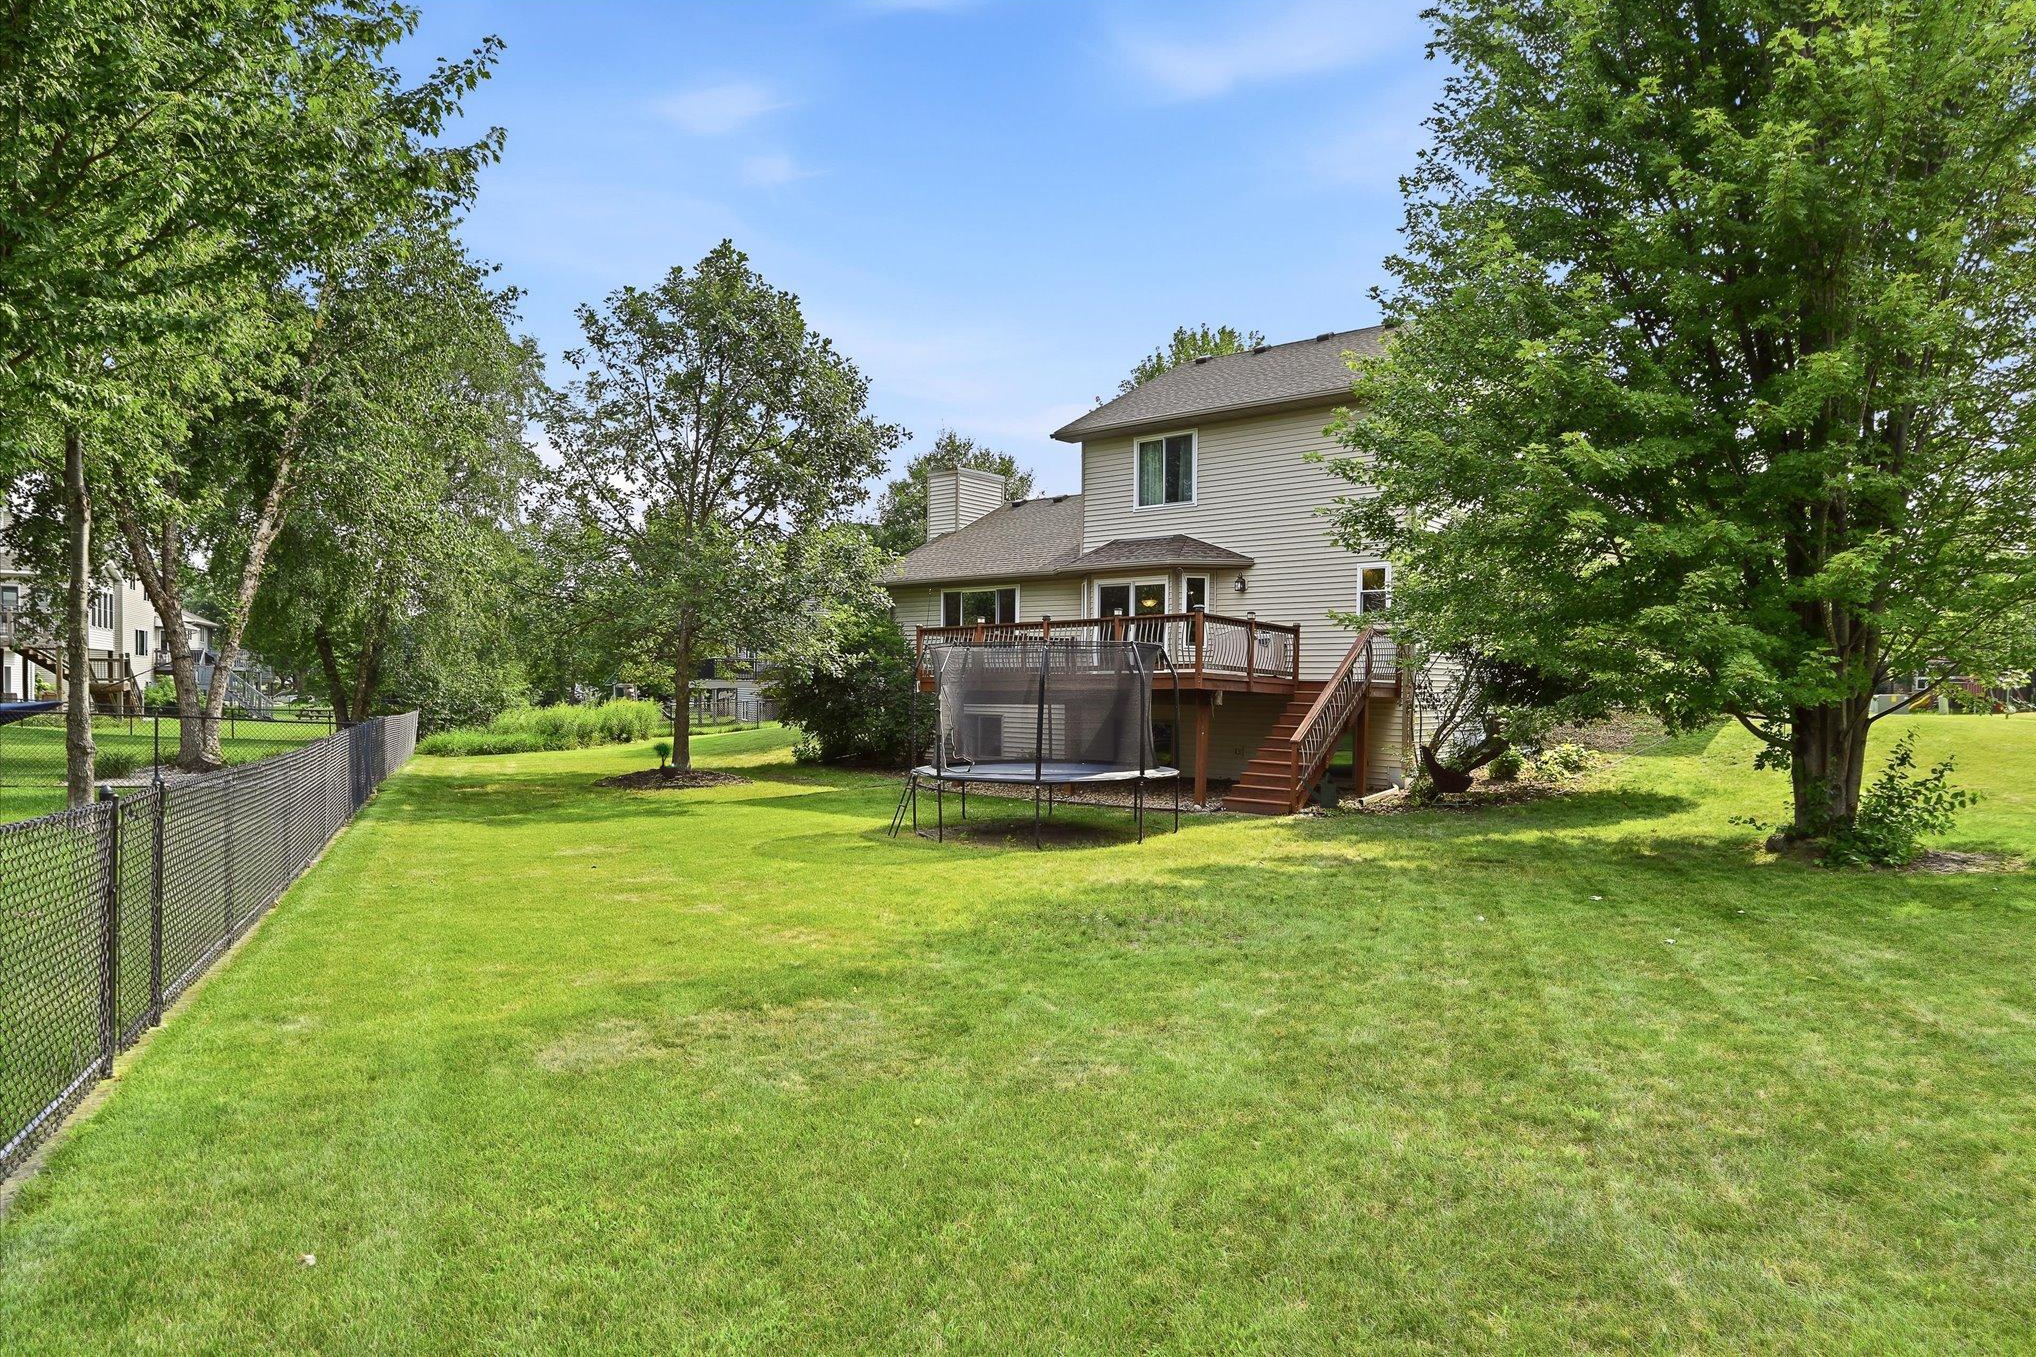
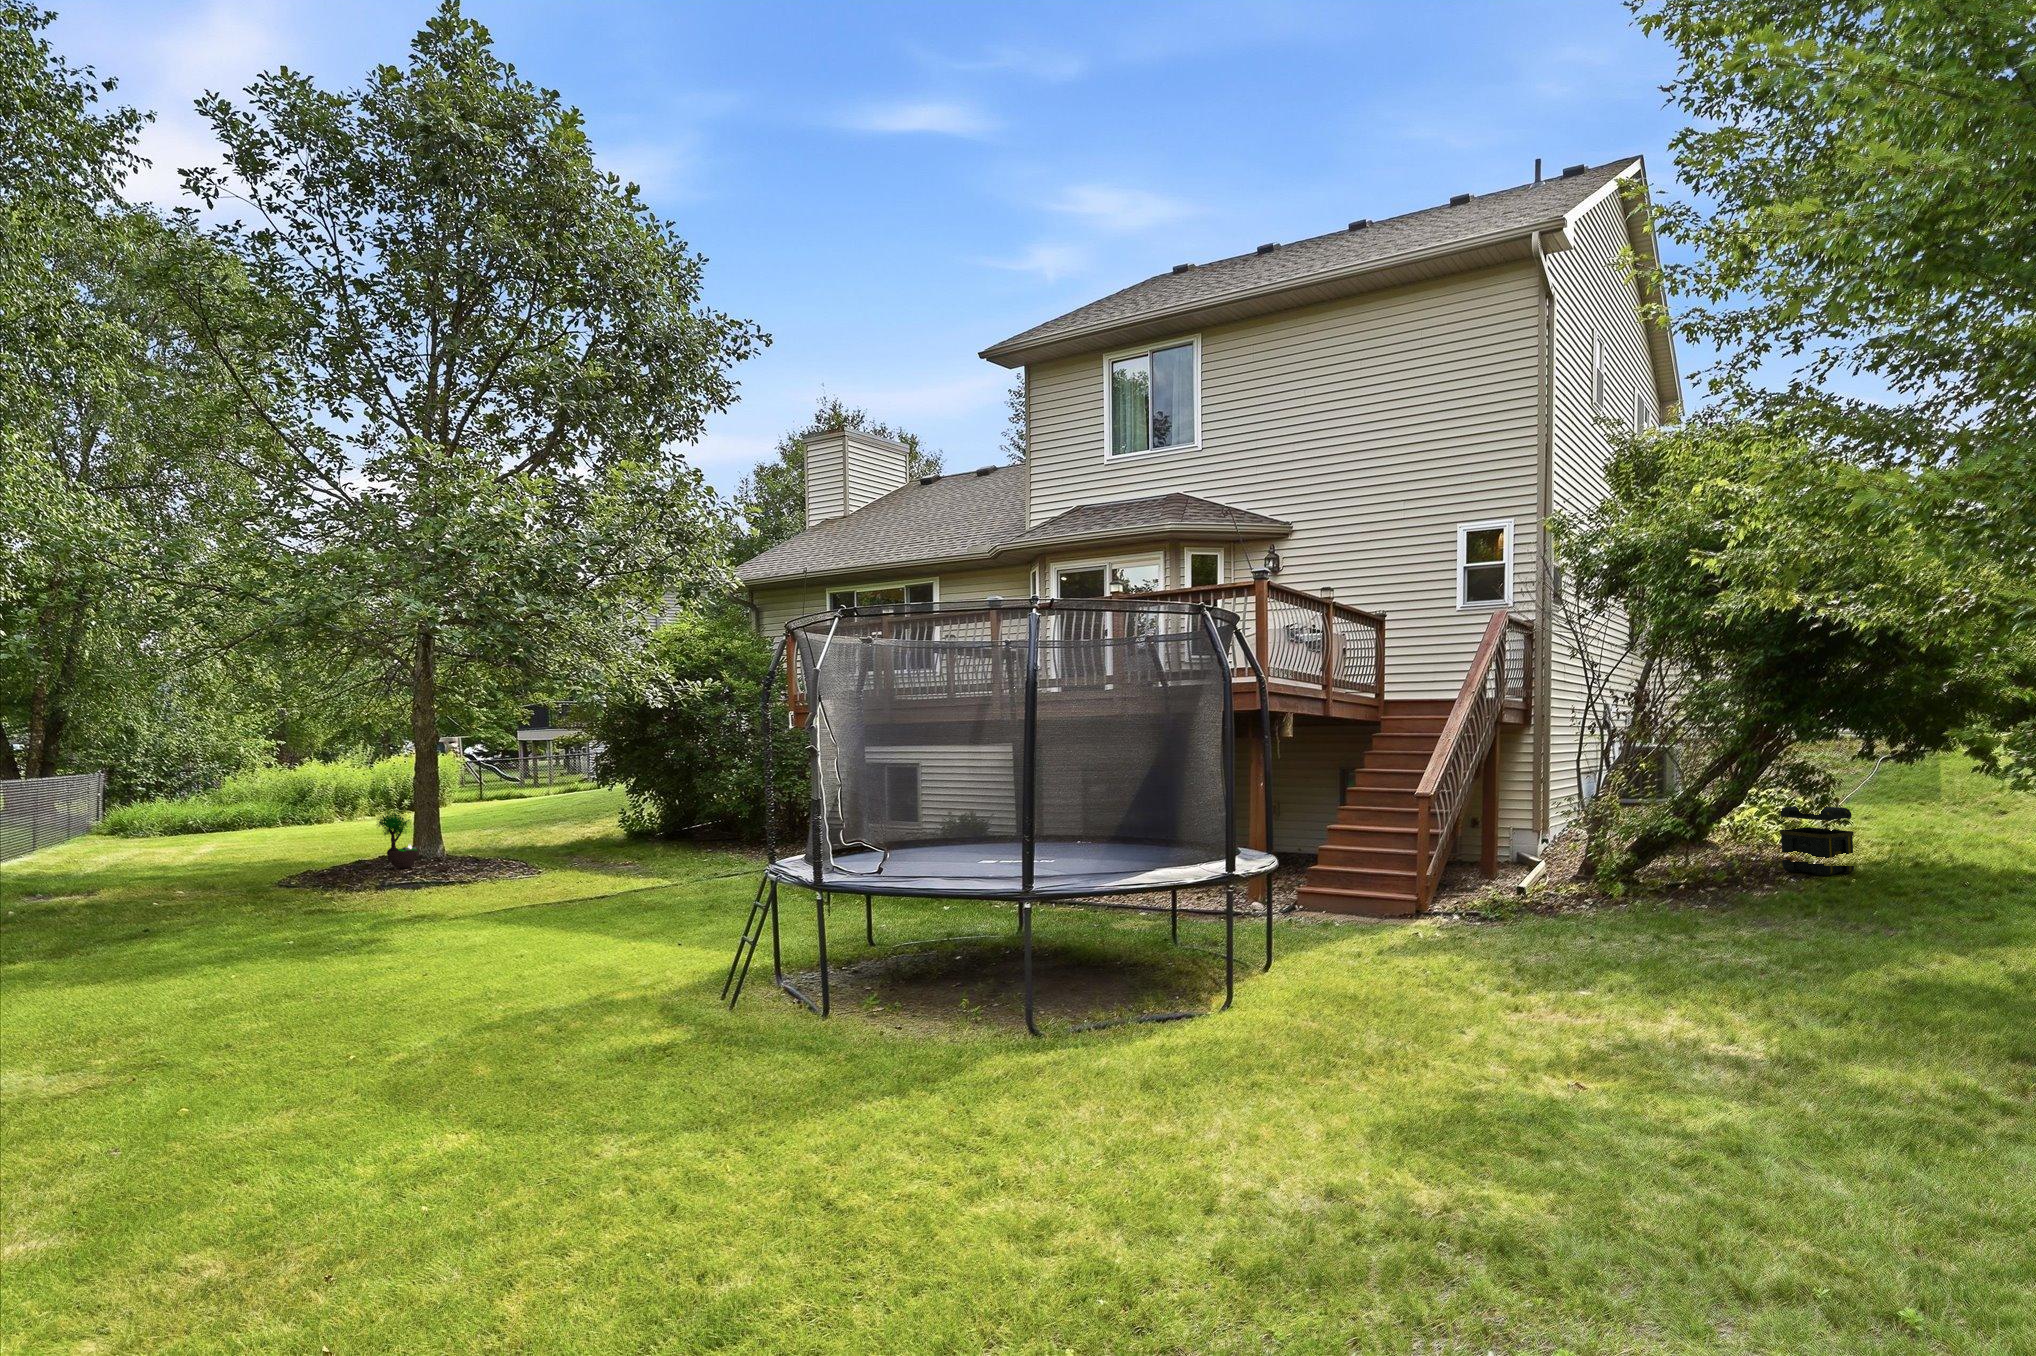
chair: present [1421,745,1474,807] -> none [1630,795,1729,900]
toolbox: none [1536,754,1578,798] -> present [1780,806,1854,876]
watering can: present [1301,773,1343,809] -> none [1439,846,1518,908]

